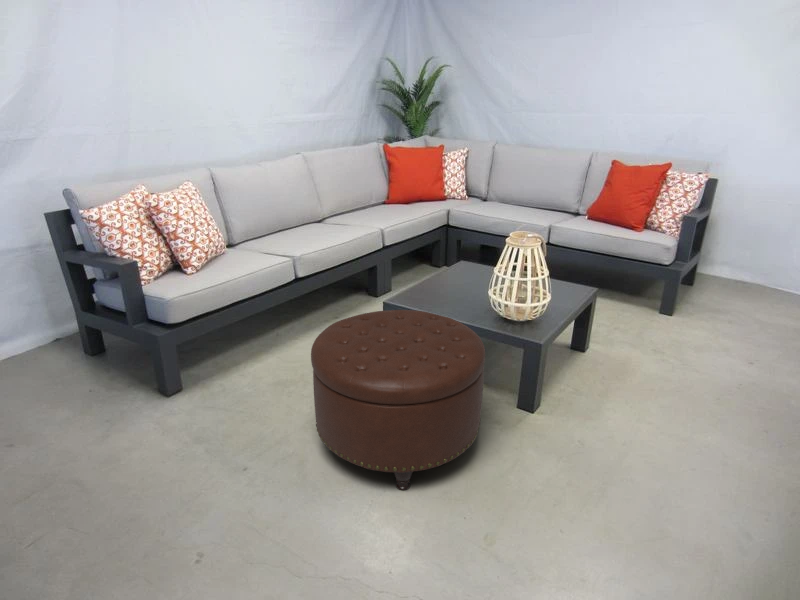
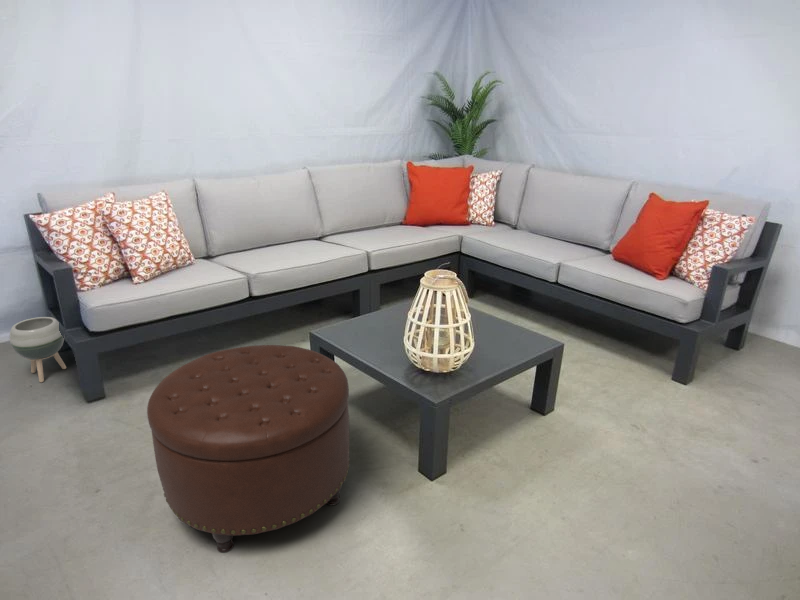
planter: none [60,318,114,386] -> present [10,317,67,382]

